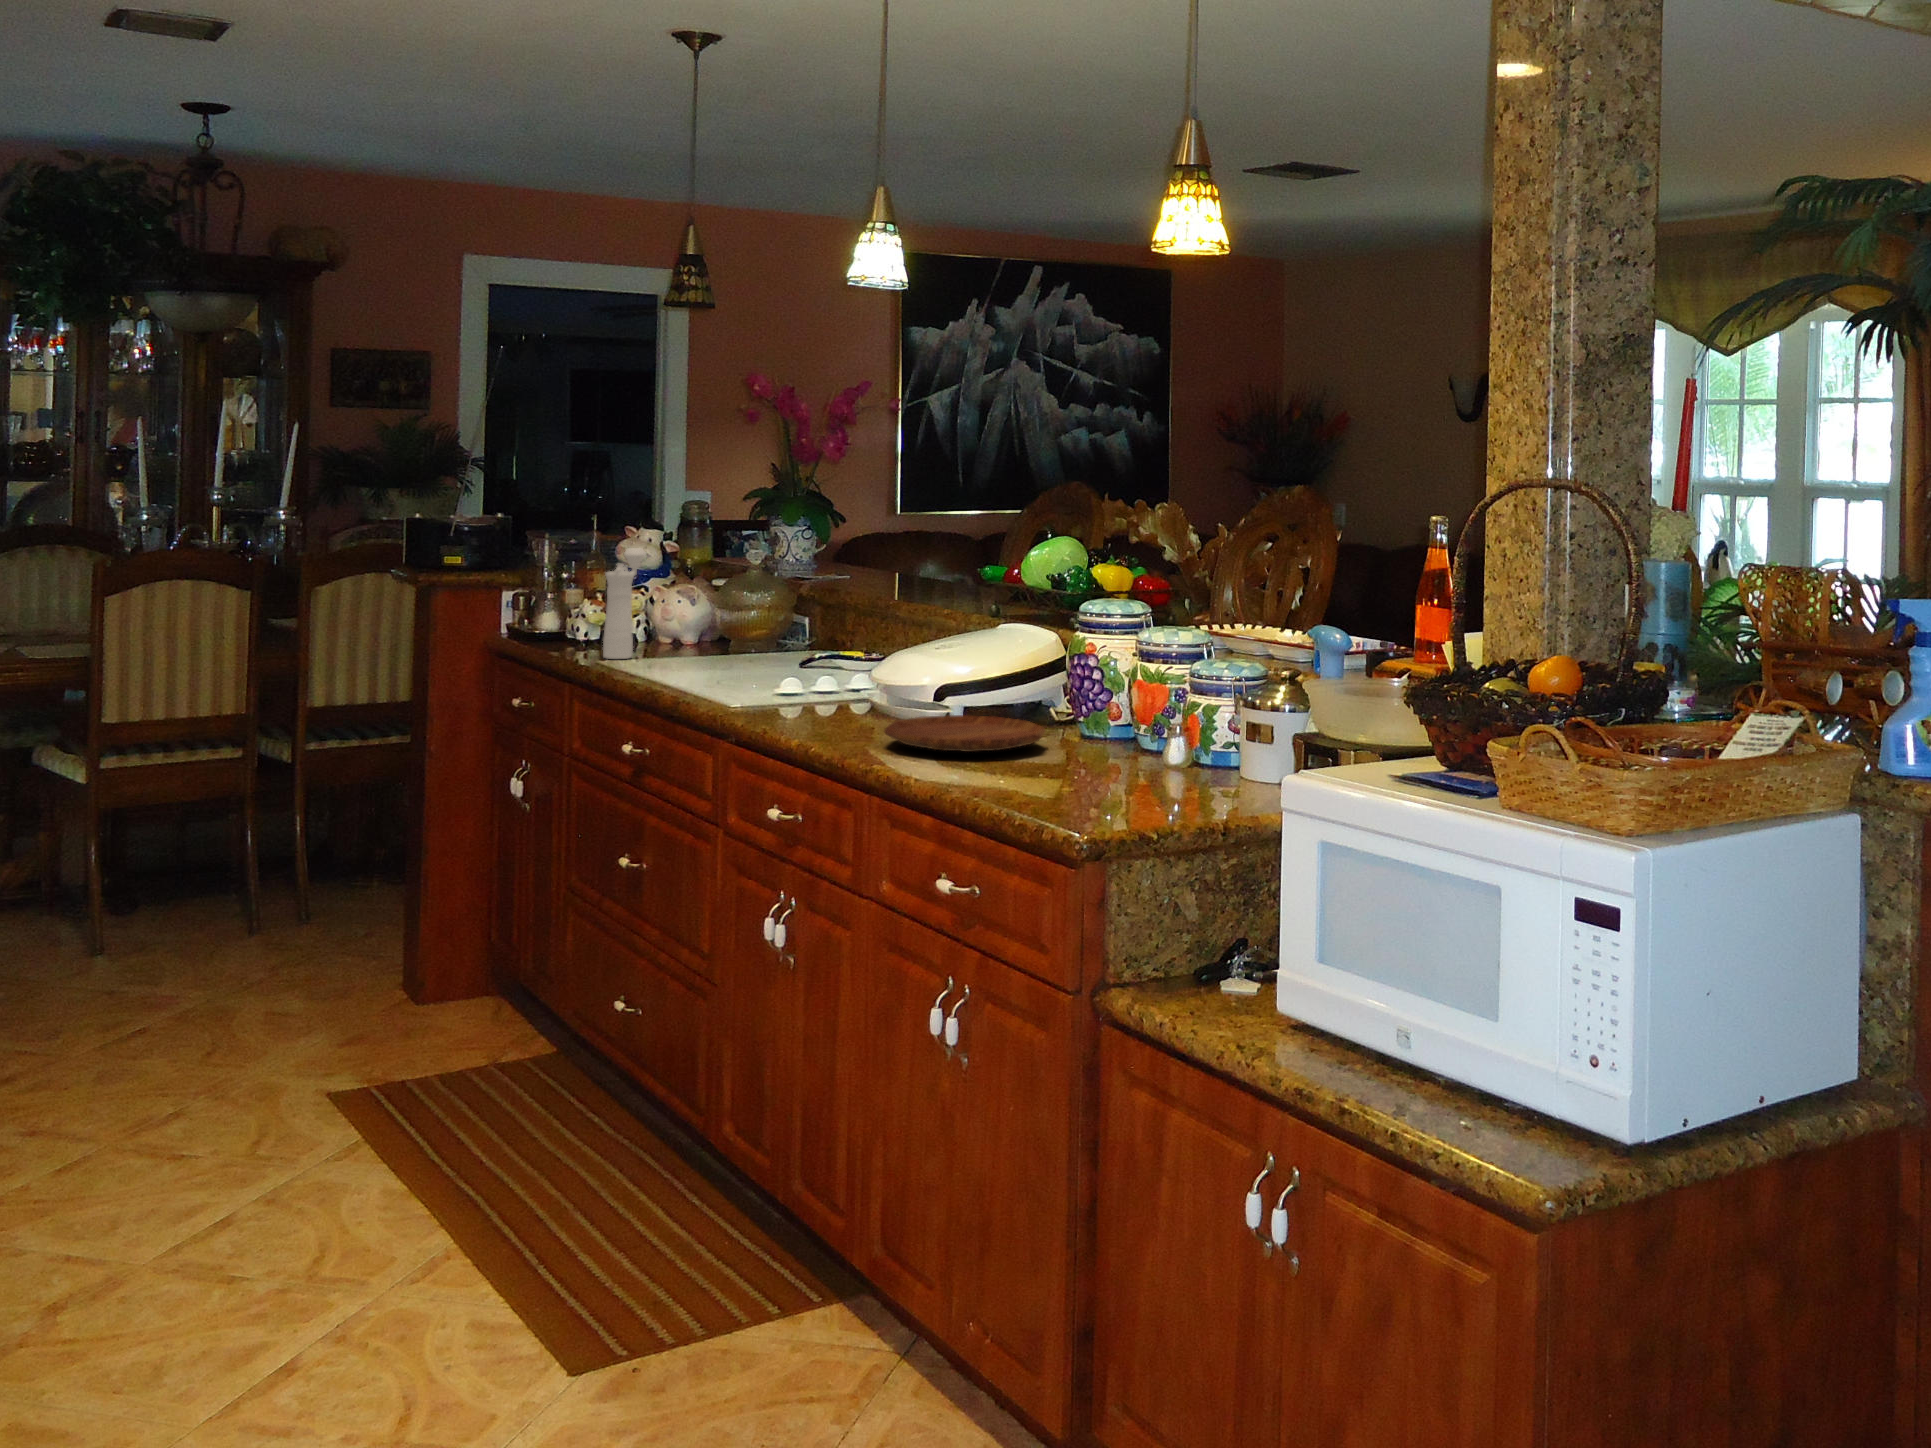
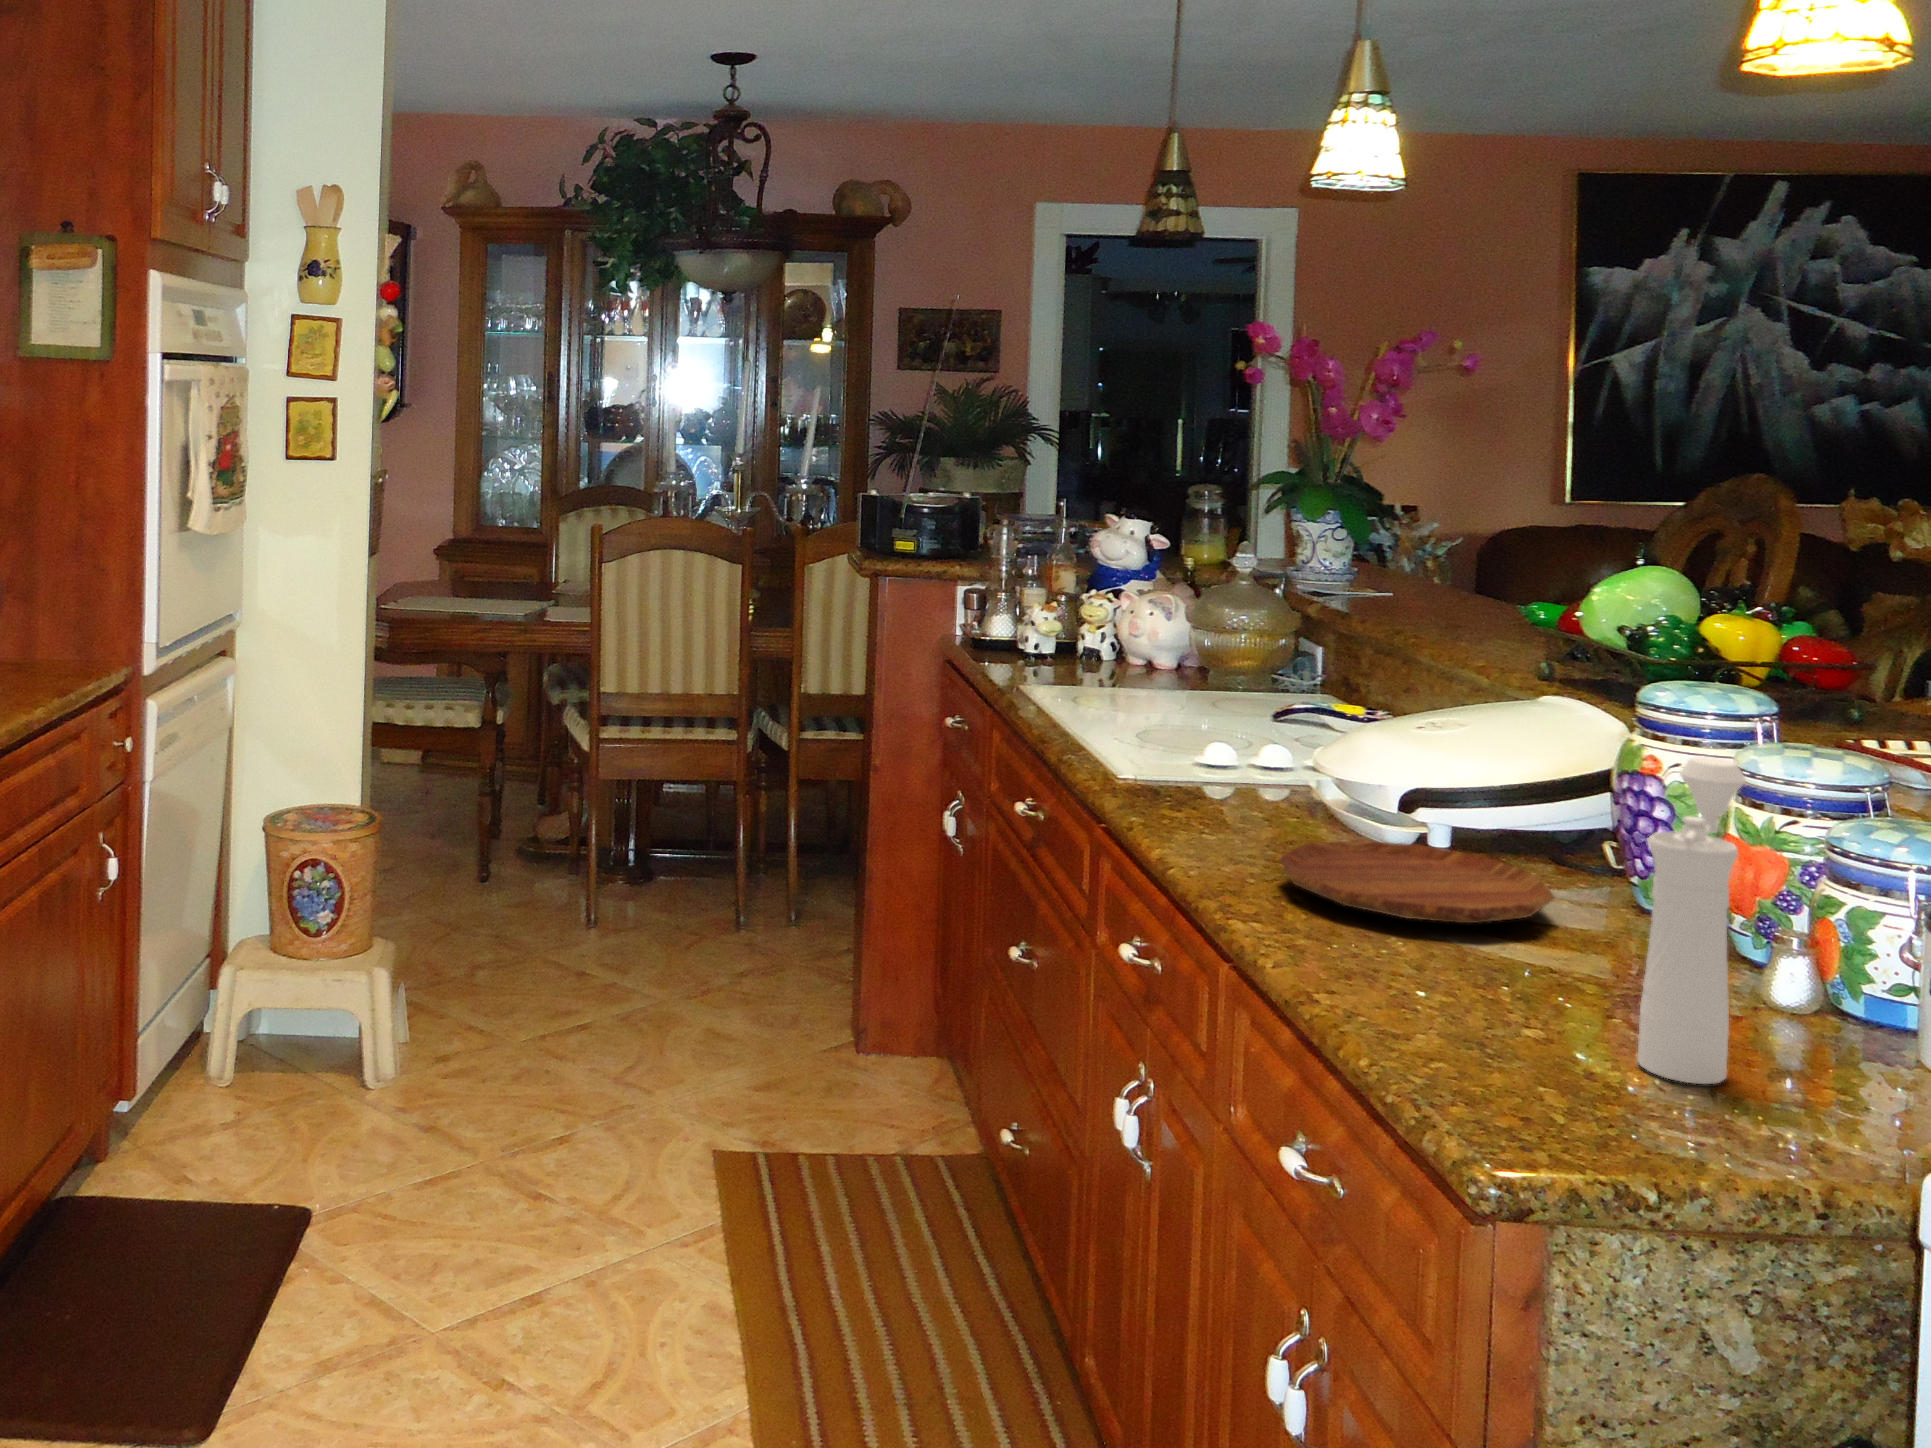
pepper mill: present [603,548,645,659] -> present [1638,757,1746,1084]

